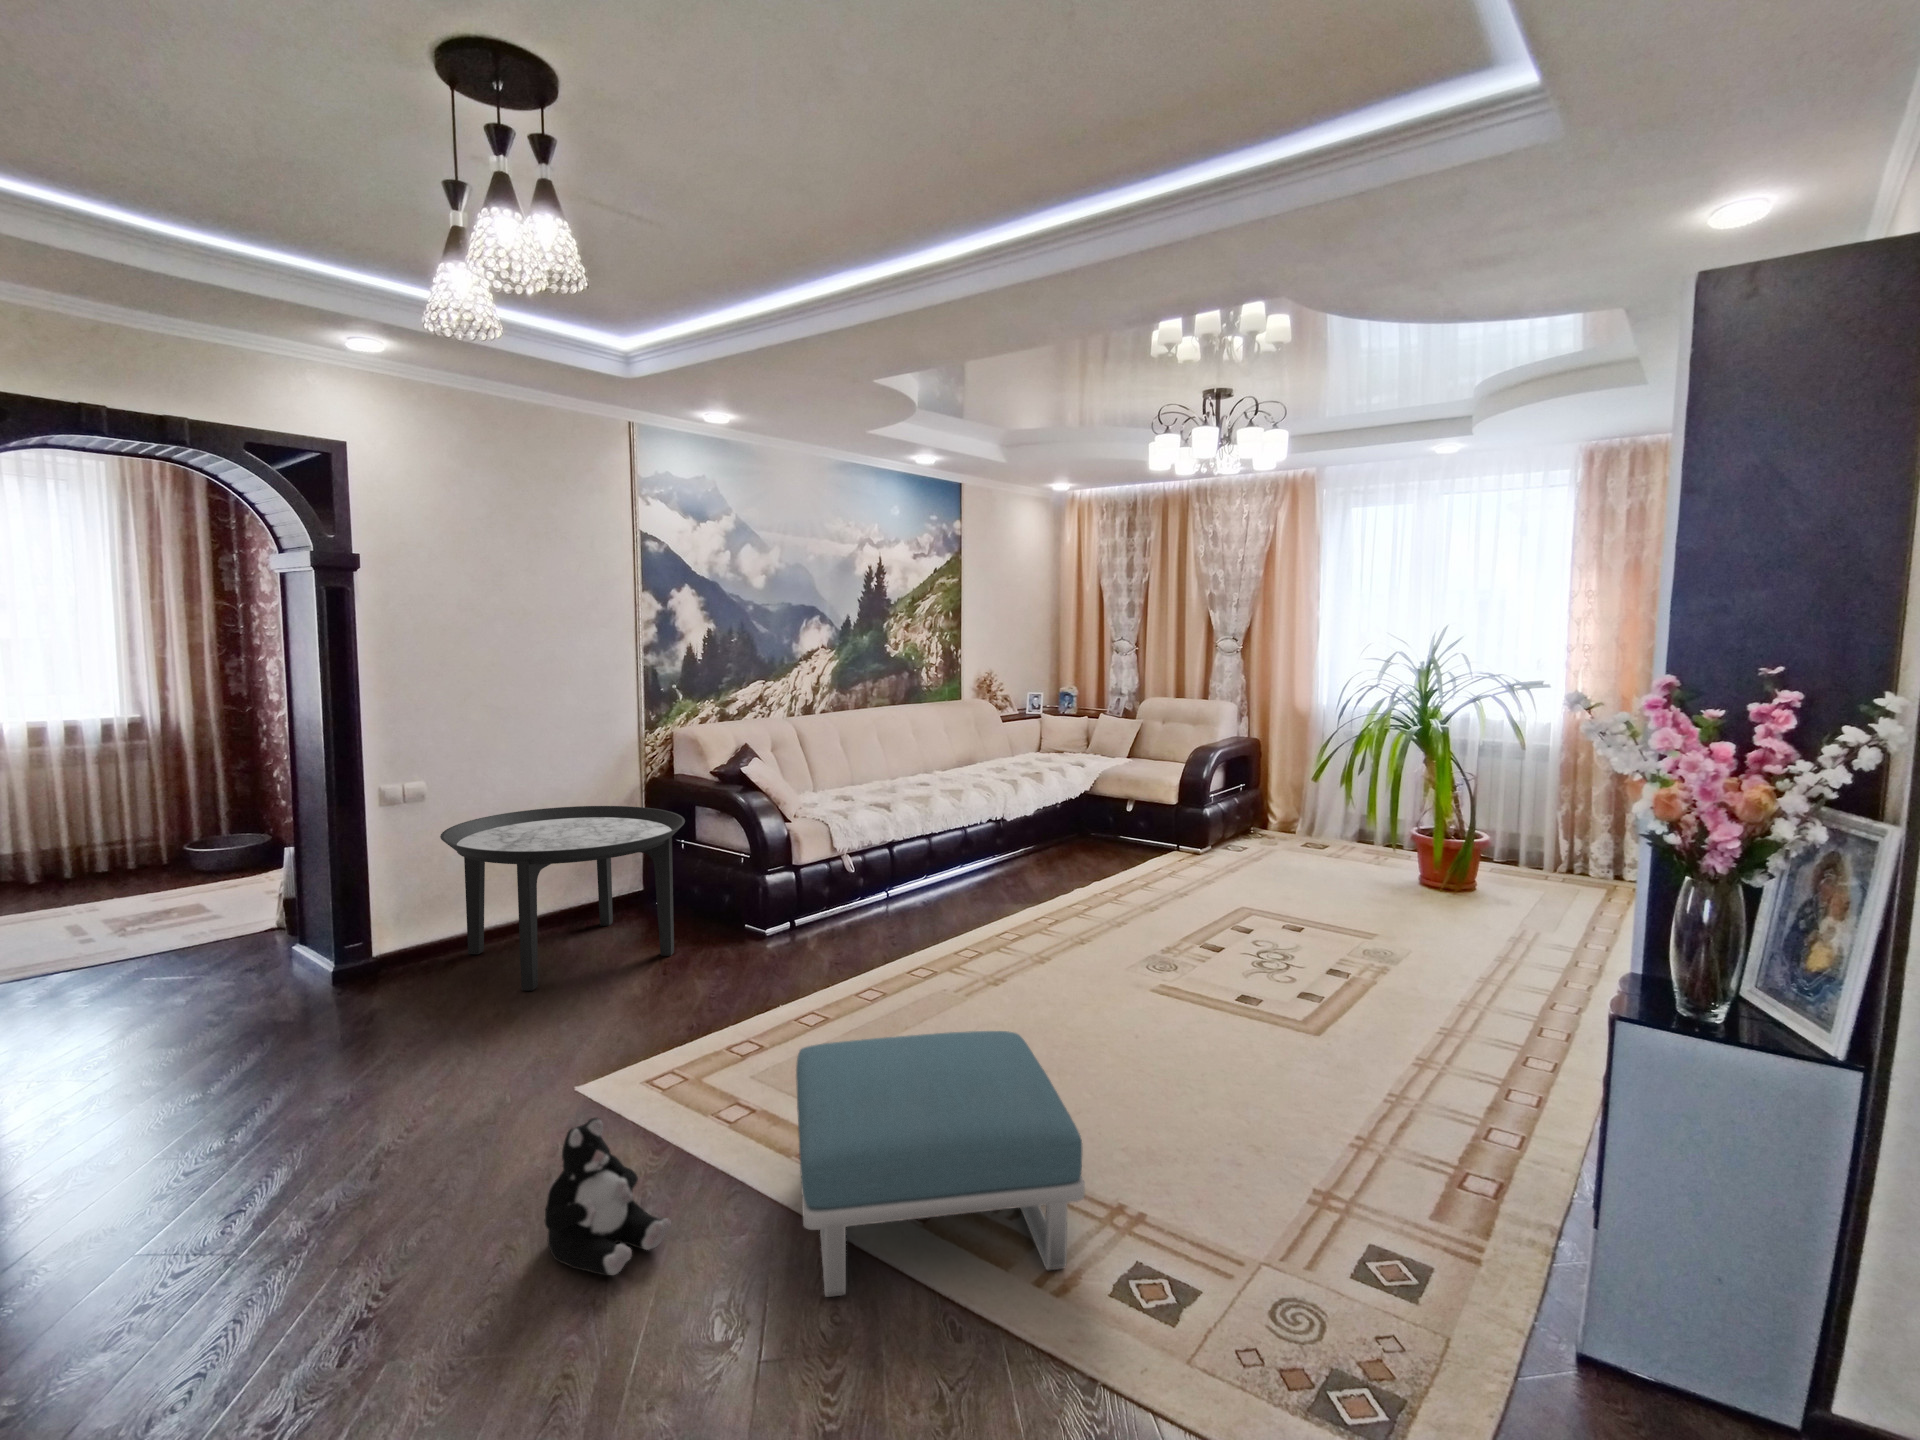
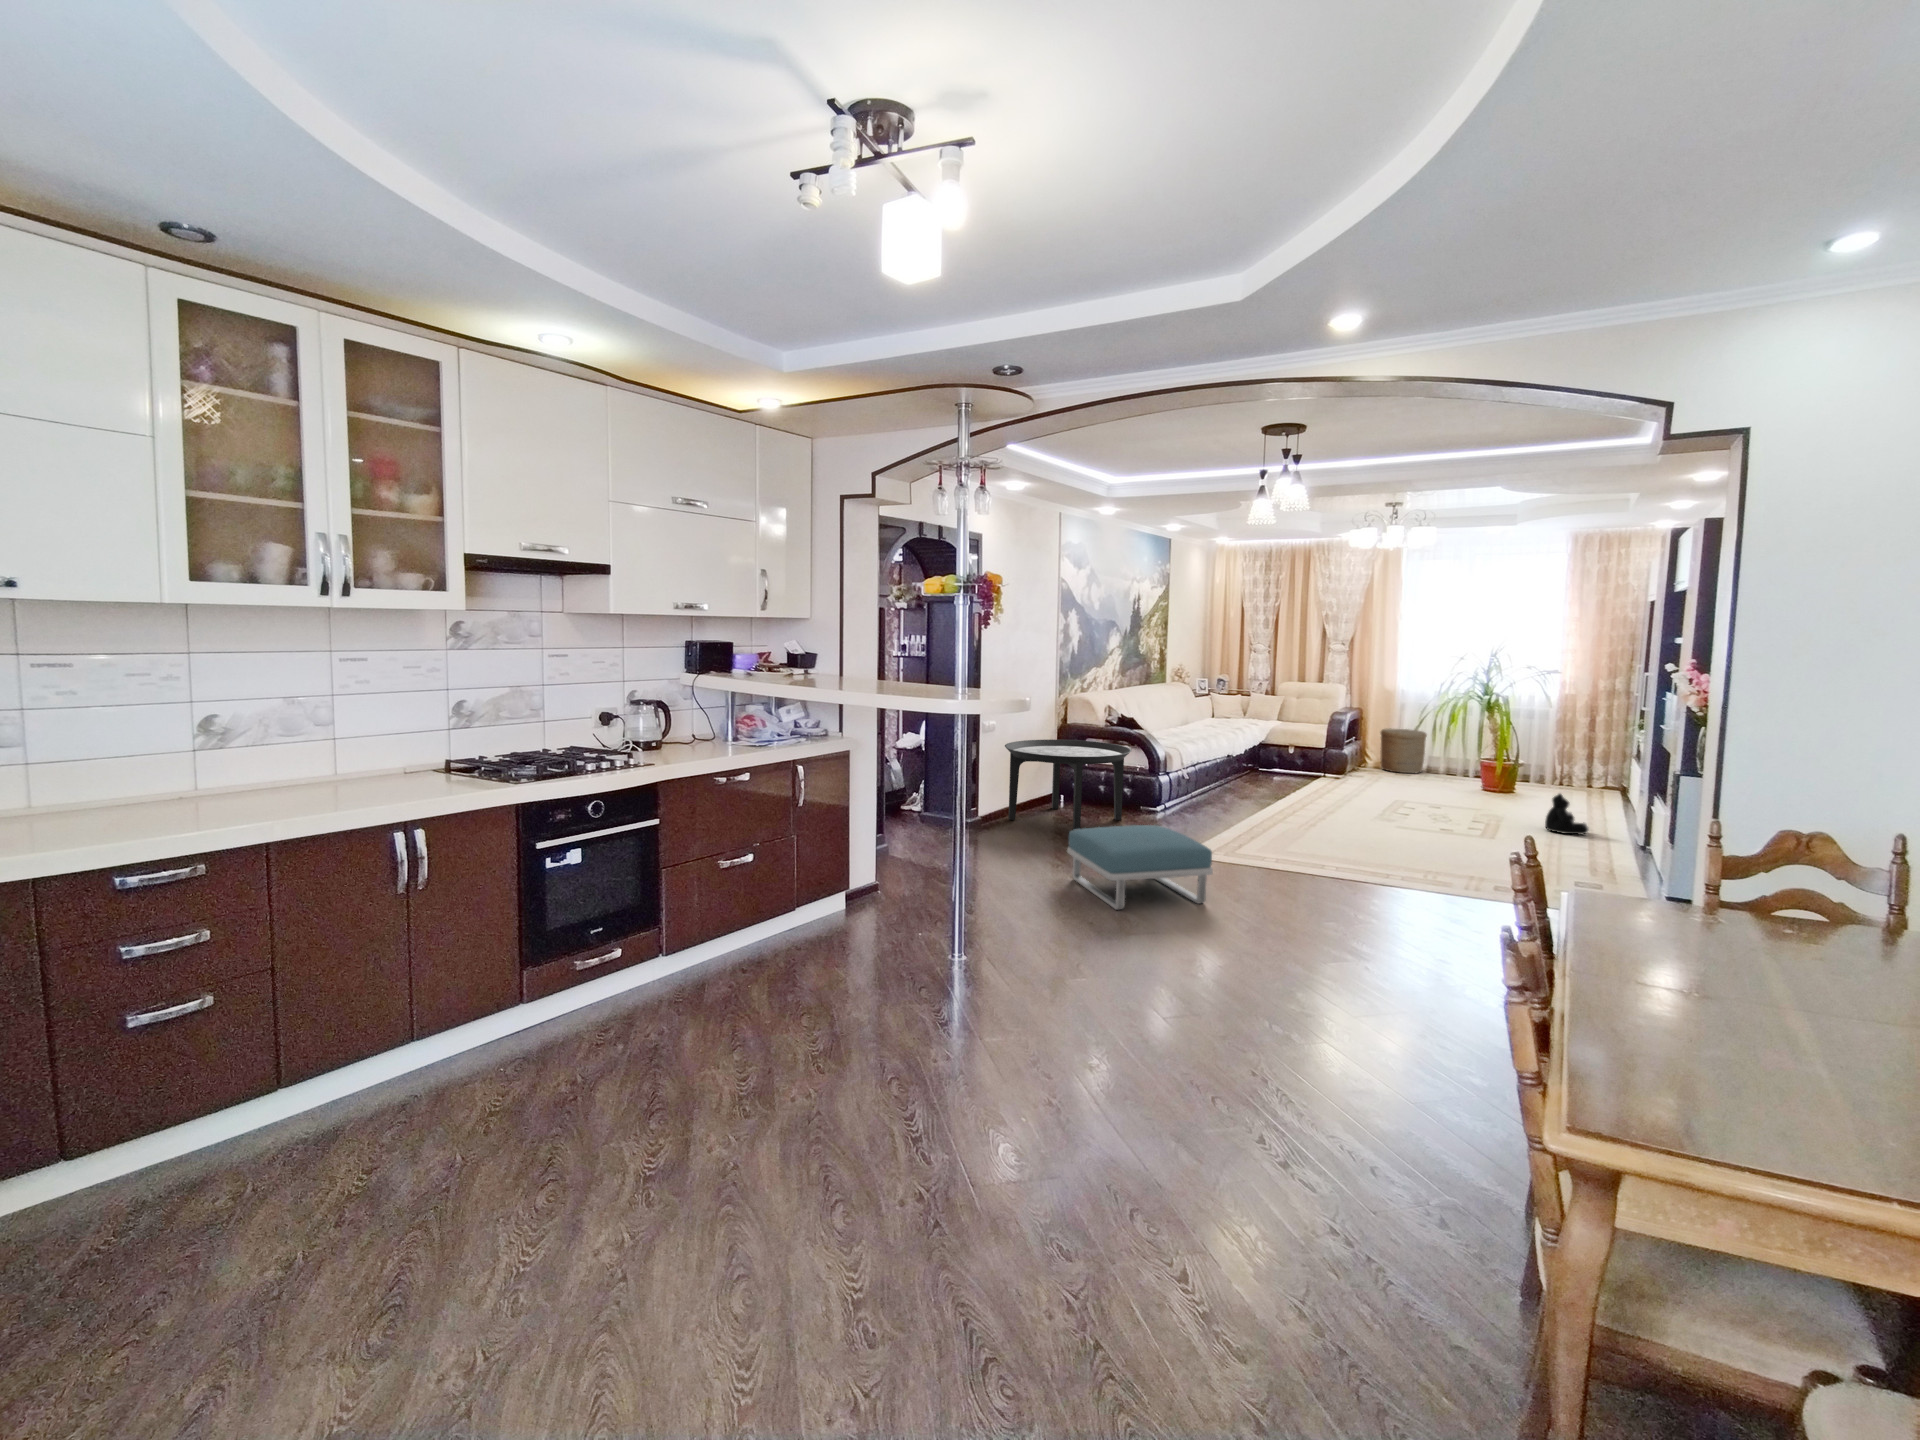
woven basket: none [1282,772,1354,846] -> present [1381,728,1427,773]
footstool: present [796,1031,1085,1297] -> present [1067,825,1213,910]
plush toy: present [545,1118,671,1276] -> present [1545,794,1589,834]

